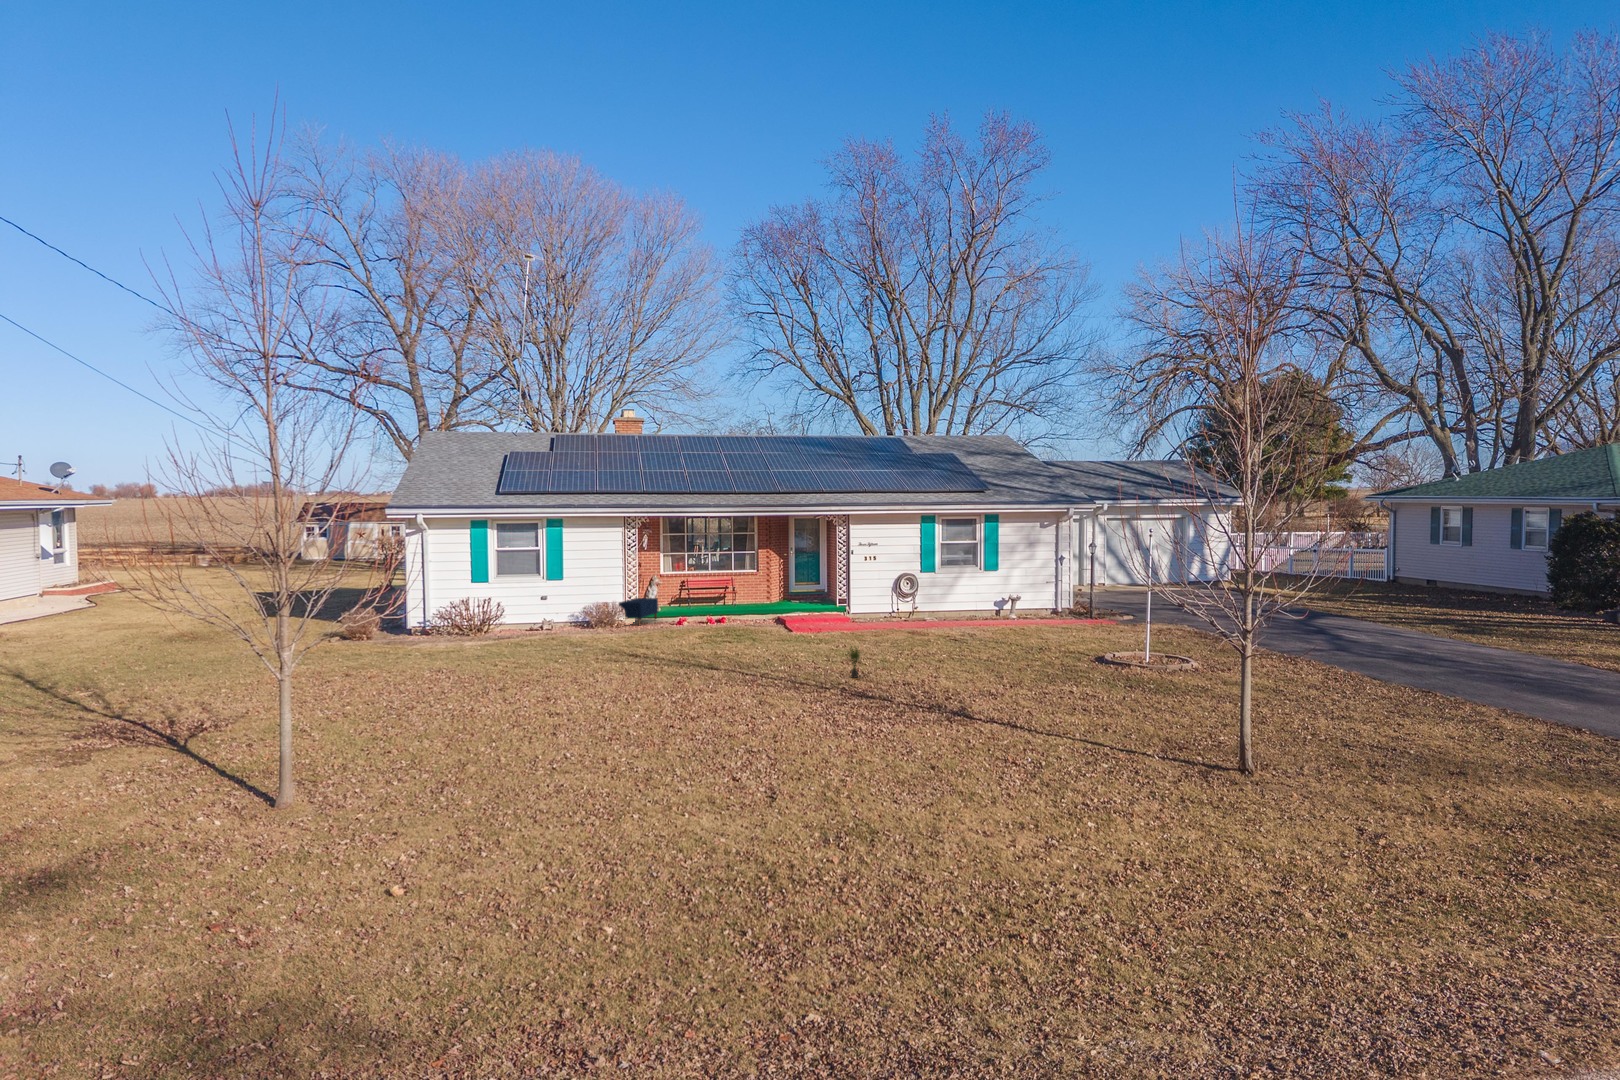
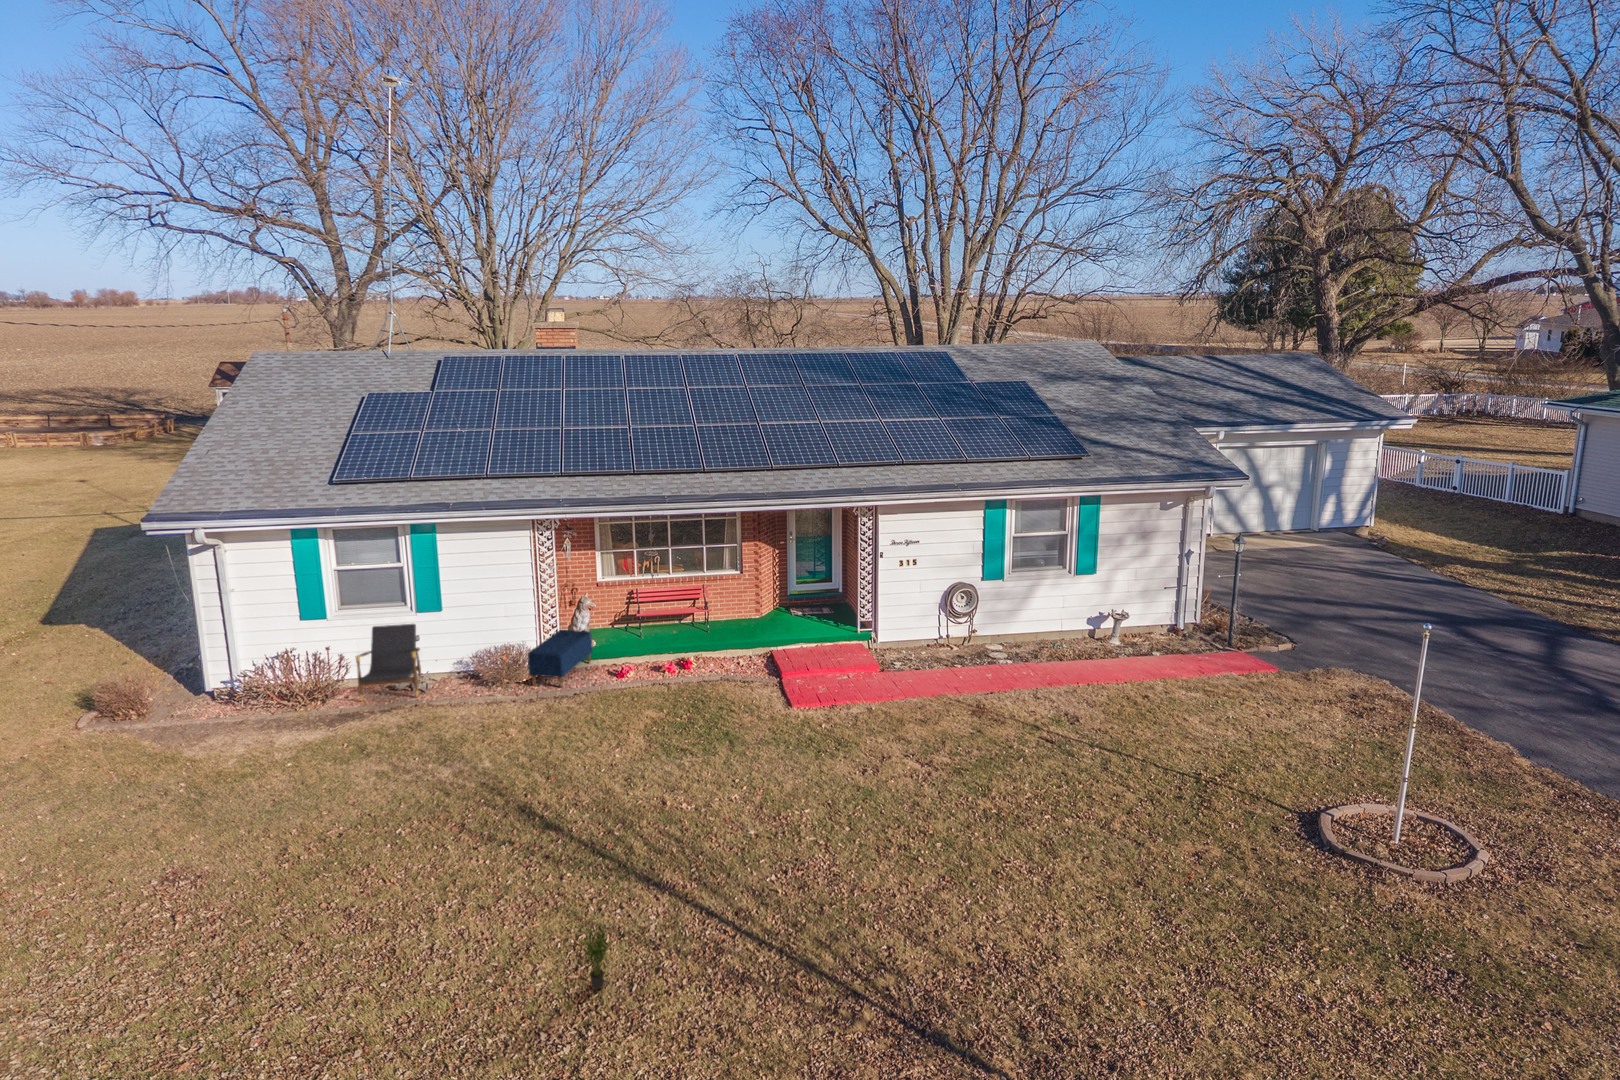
lounge chair: none [510,585,549,629] -> present [356,624,421,701]
potted plant: present [847,644,860,678] -> present [577,927,612,990]

